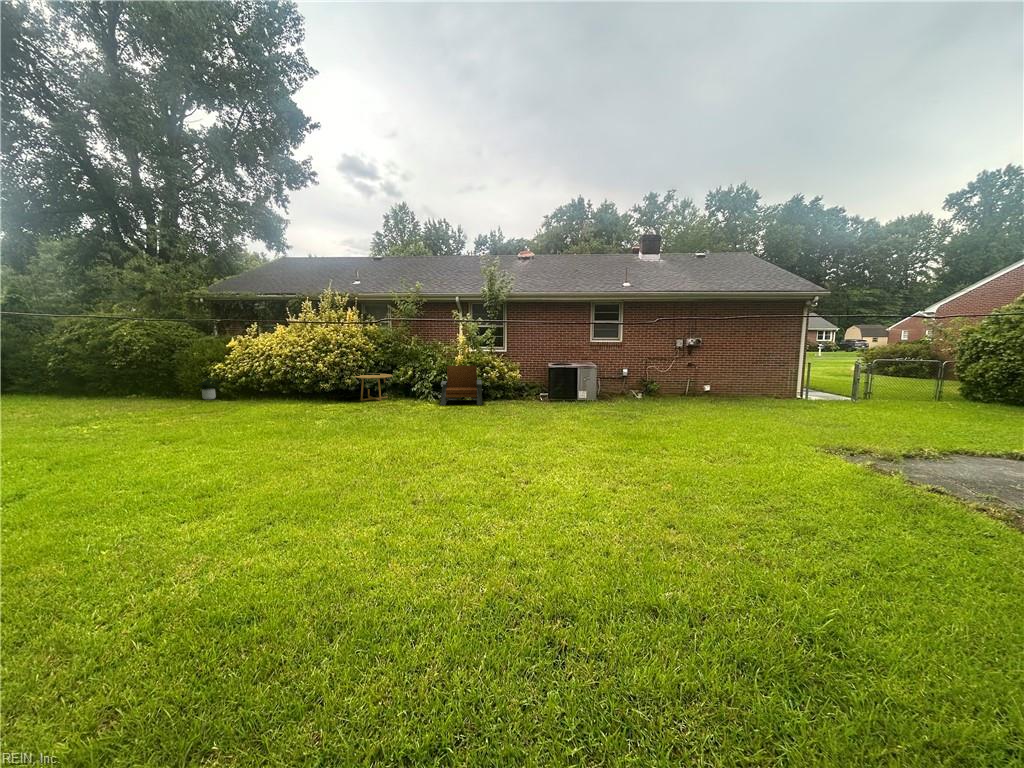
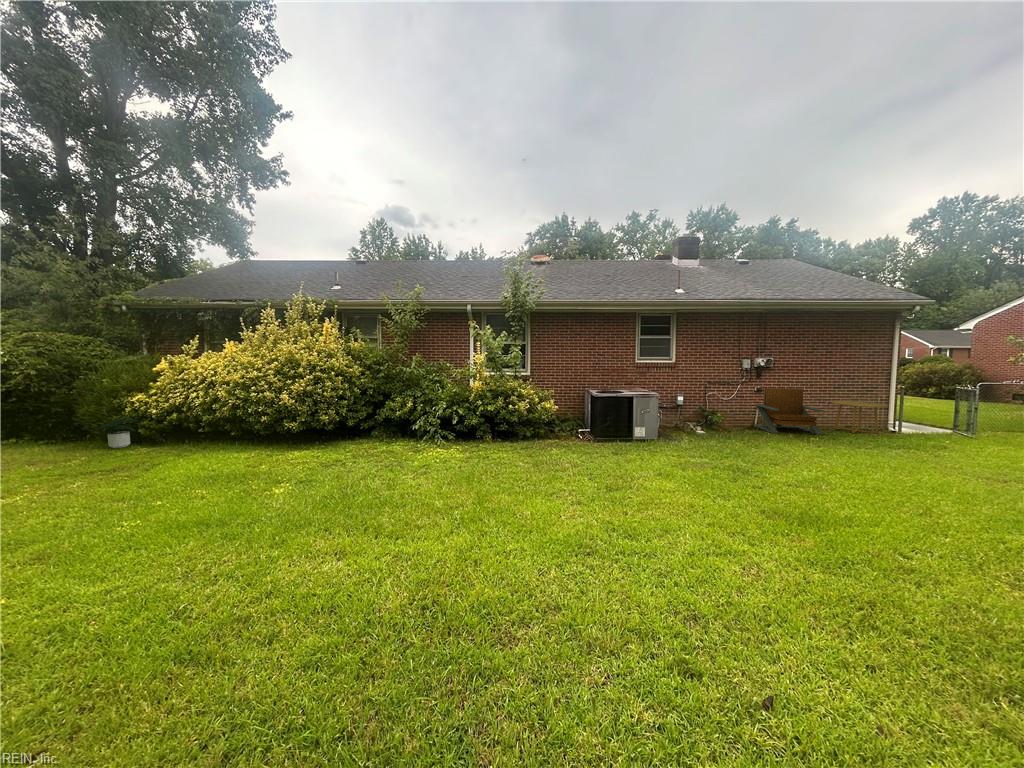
lounge chair: present [440,366,482,405] -> present [755,388,824,435]
round table: present [354,374,393,401] -> present [831,401,887,434]

